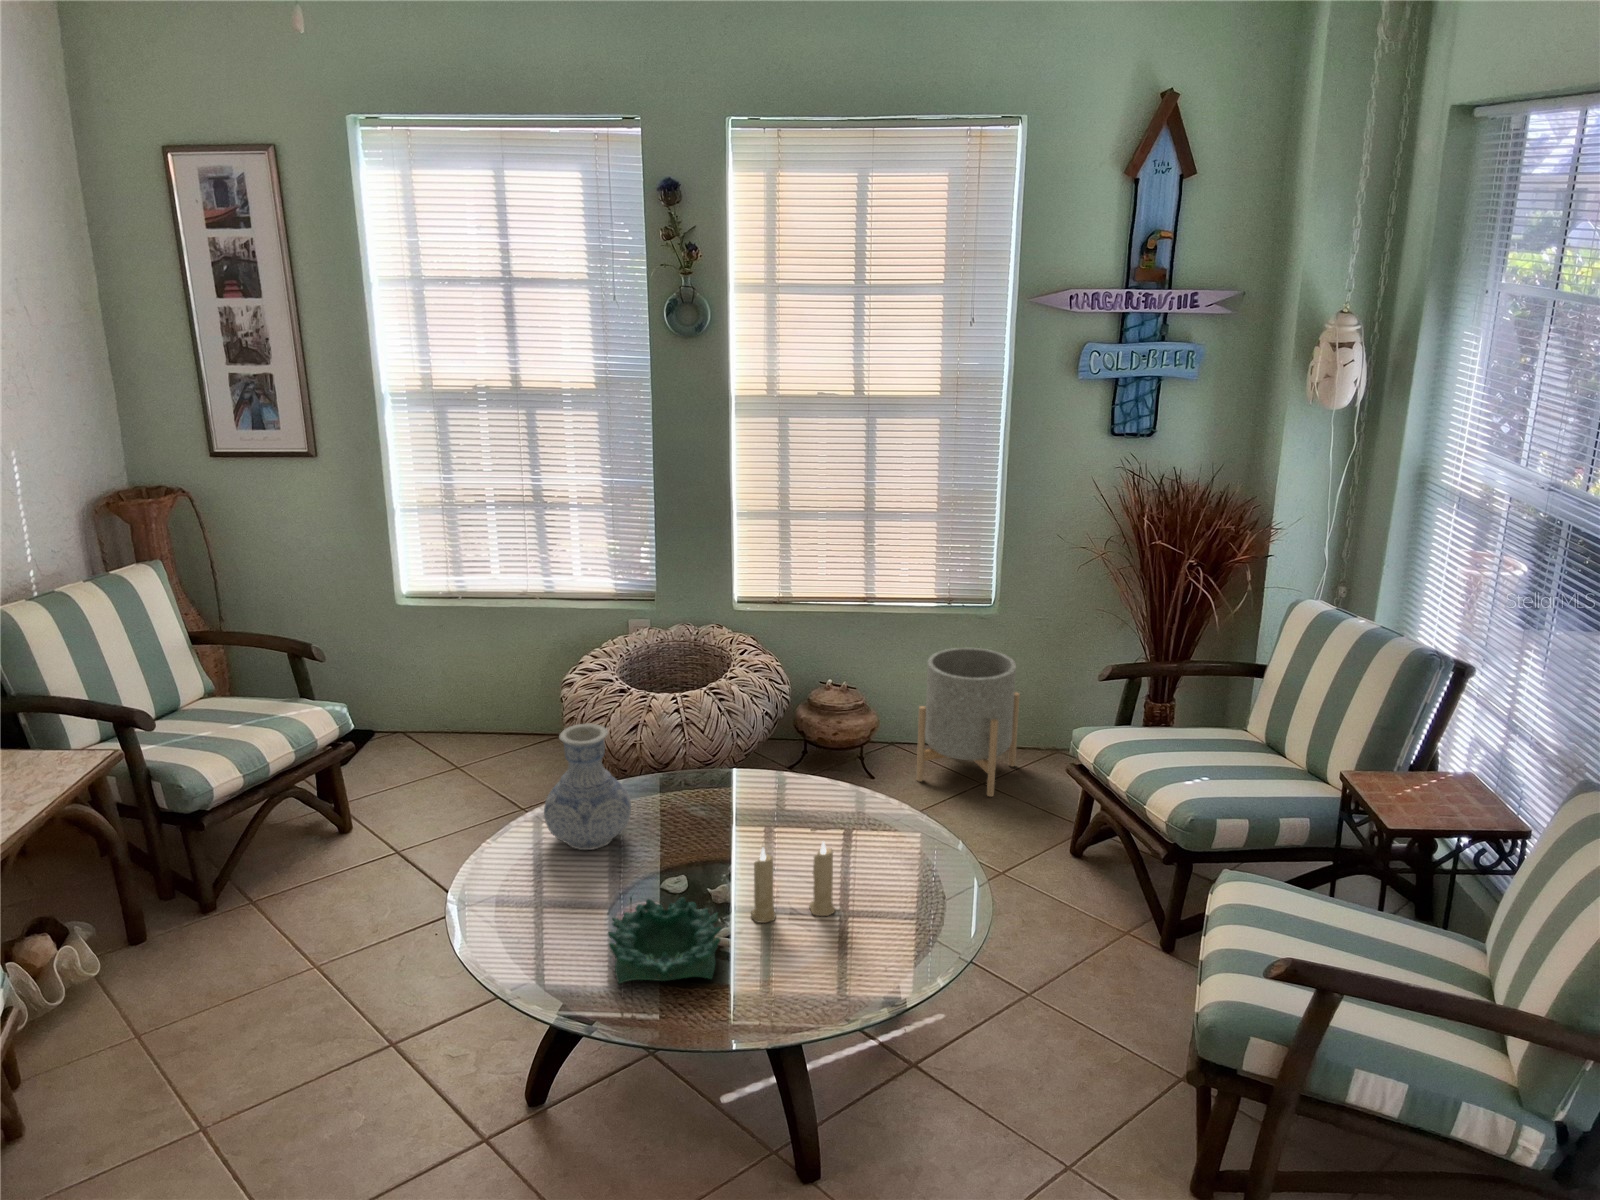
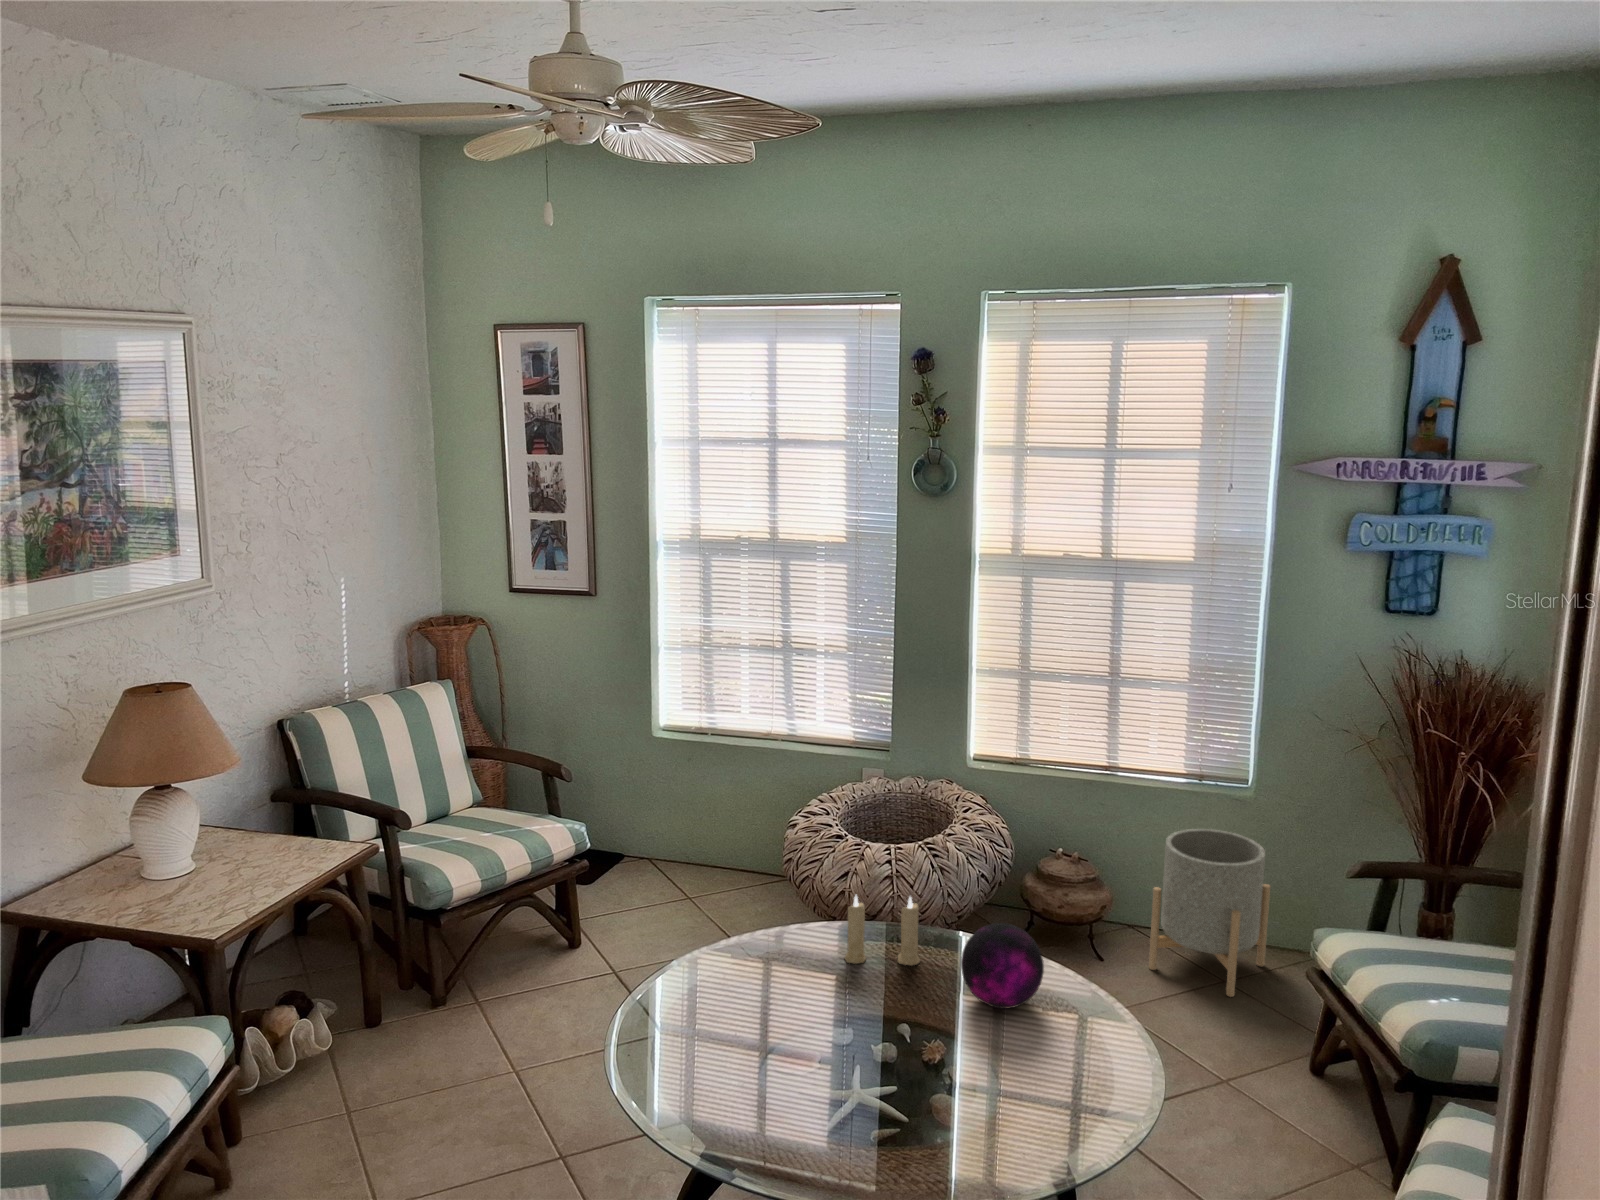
vase: present [544,723,631,850] -> none [729,863,816,994]
decorative orb: none [772,755,849,833] -> present [961,923,1044,1009]
candle: present [751,842,835,923] -> present [845,896,920,965]
decorative bowl: present [608,897,721,983] -> none [757,1054,876,1153]

